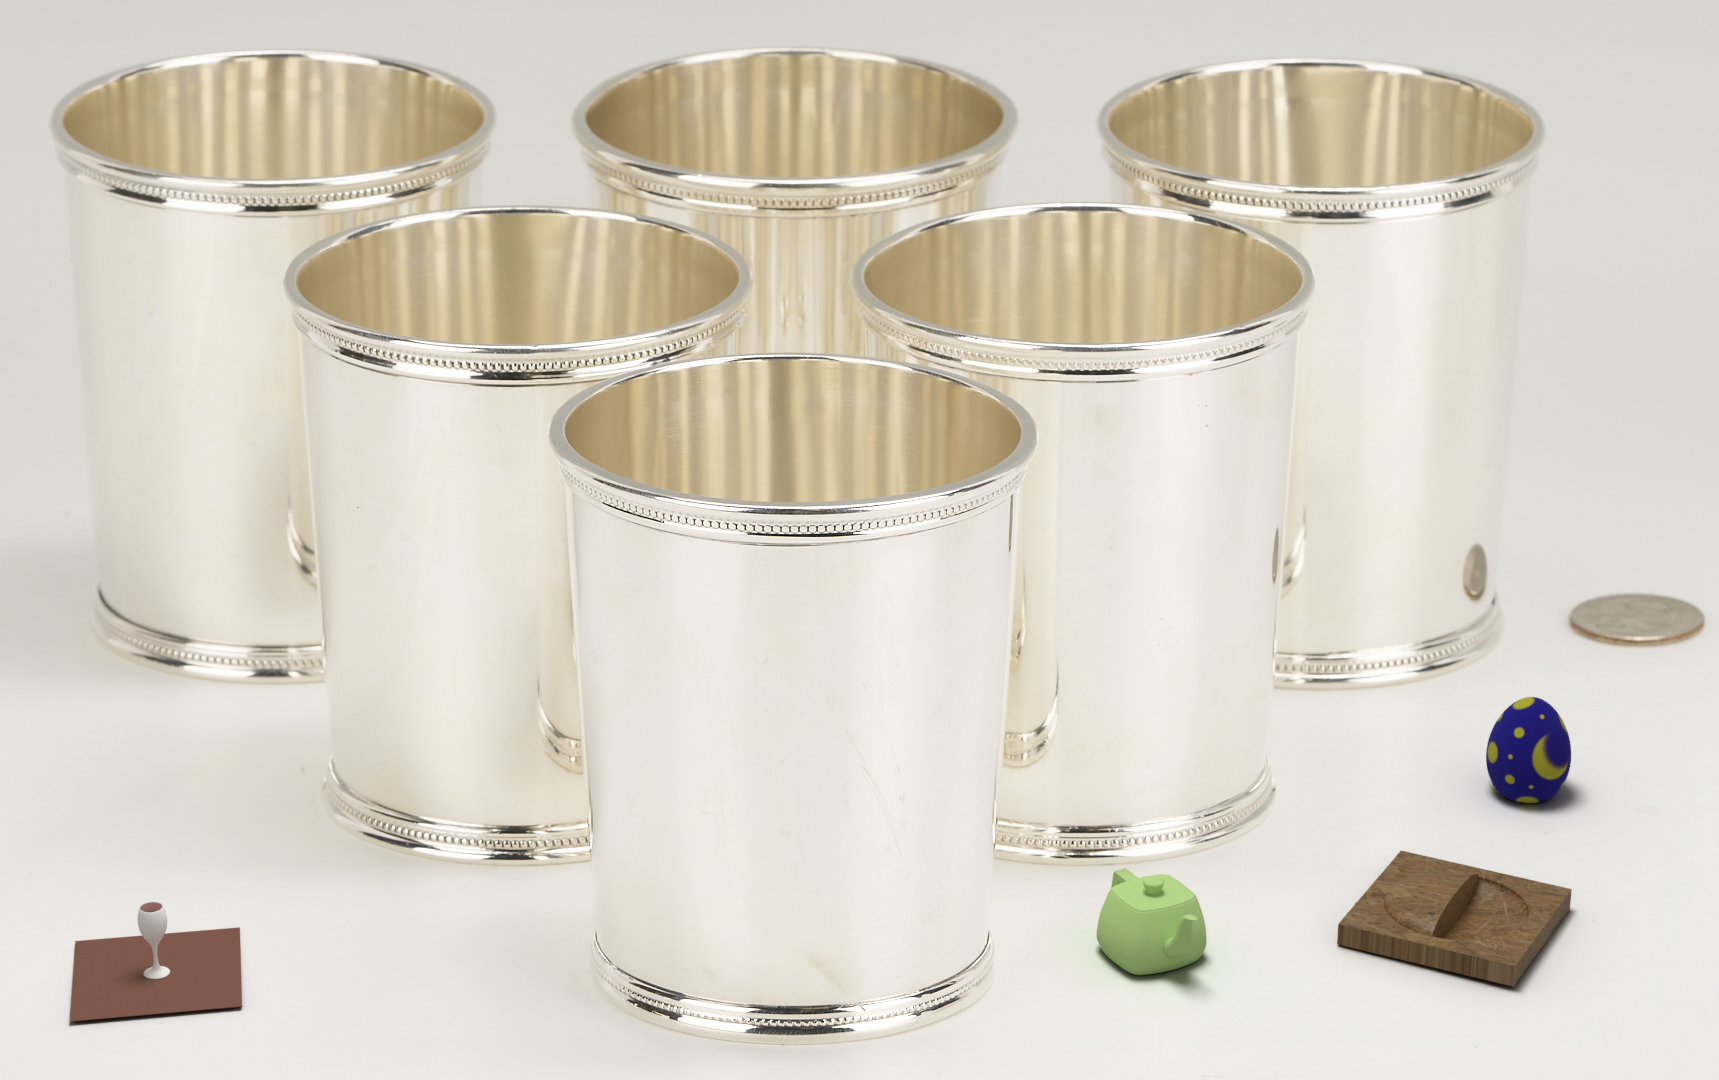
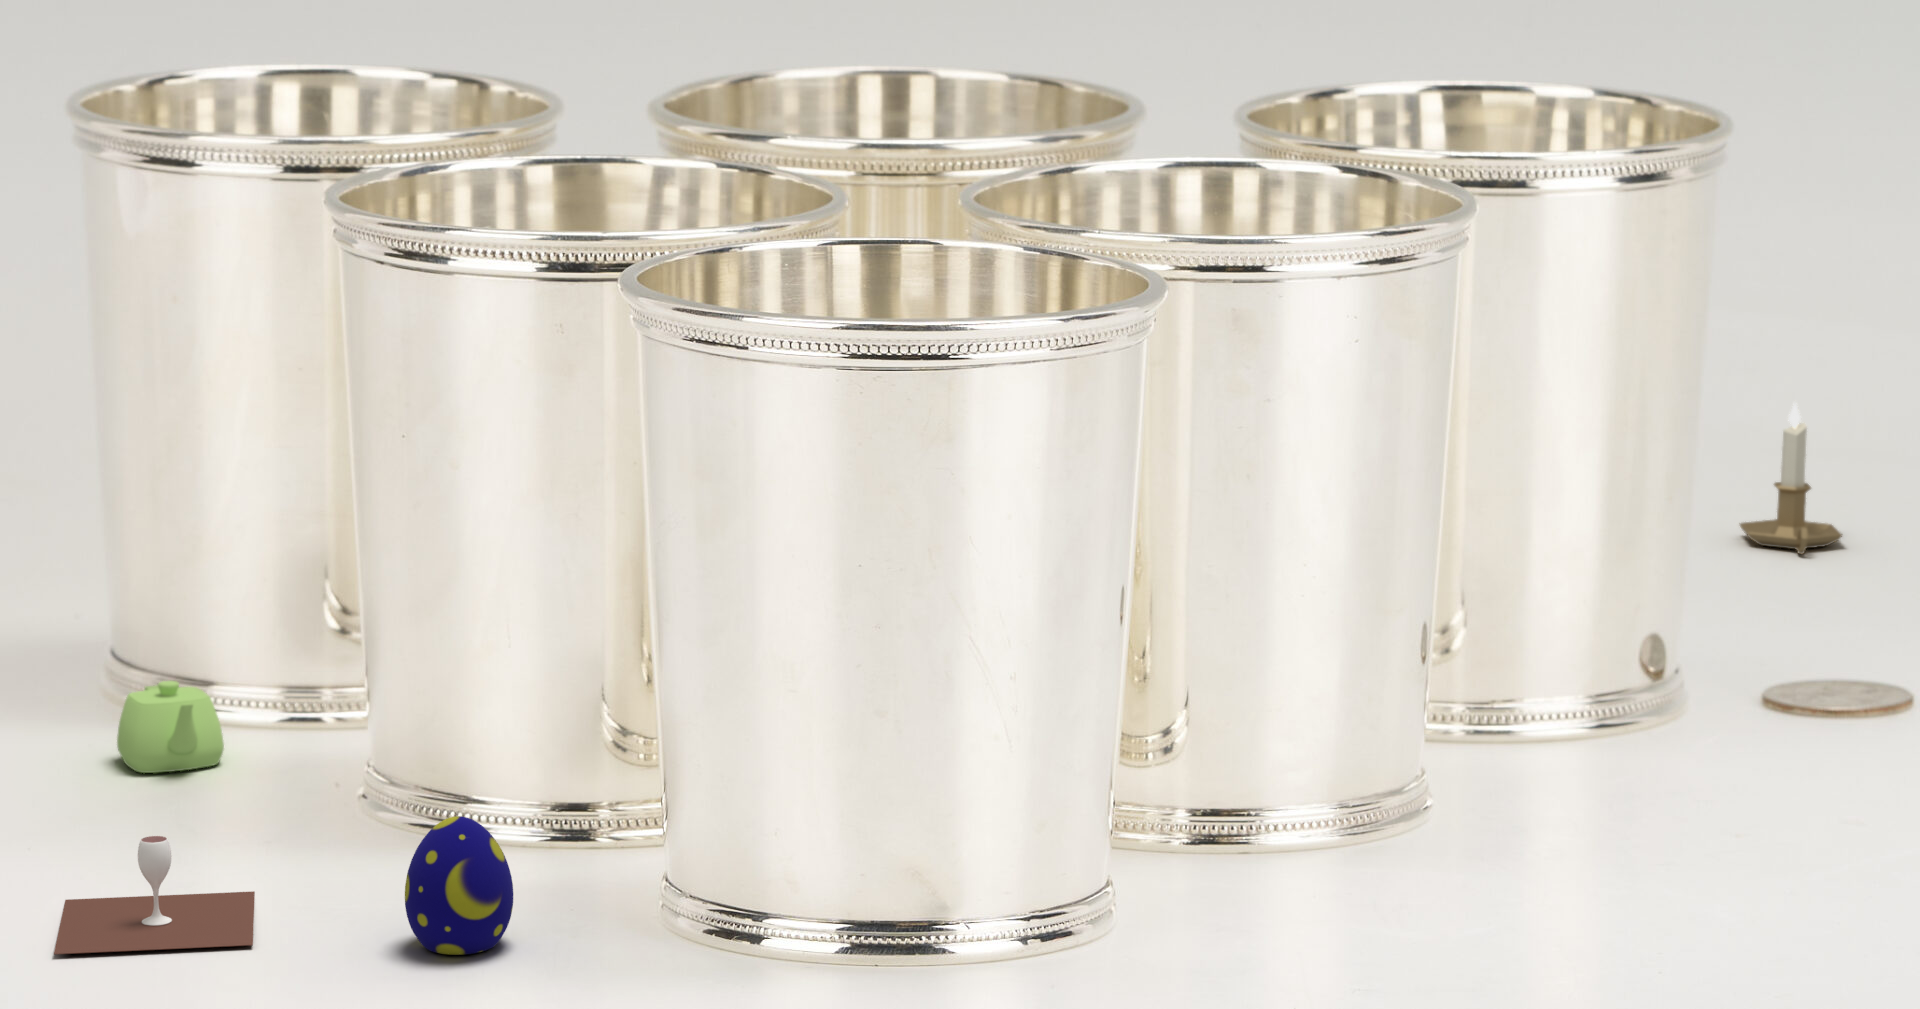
candlestick: none [1562,270,1656,414] -> present [1740,403,1842,554]
decorative egg: present [1486,697,1571,803] -> present [405,816,513,955]
tray: present [1337,851,1572,987] -> none [1511,836,1777,940]
teapot: present [1097,868,1206,975] -> present [117,681,224,773]

